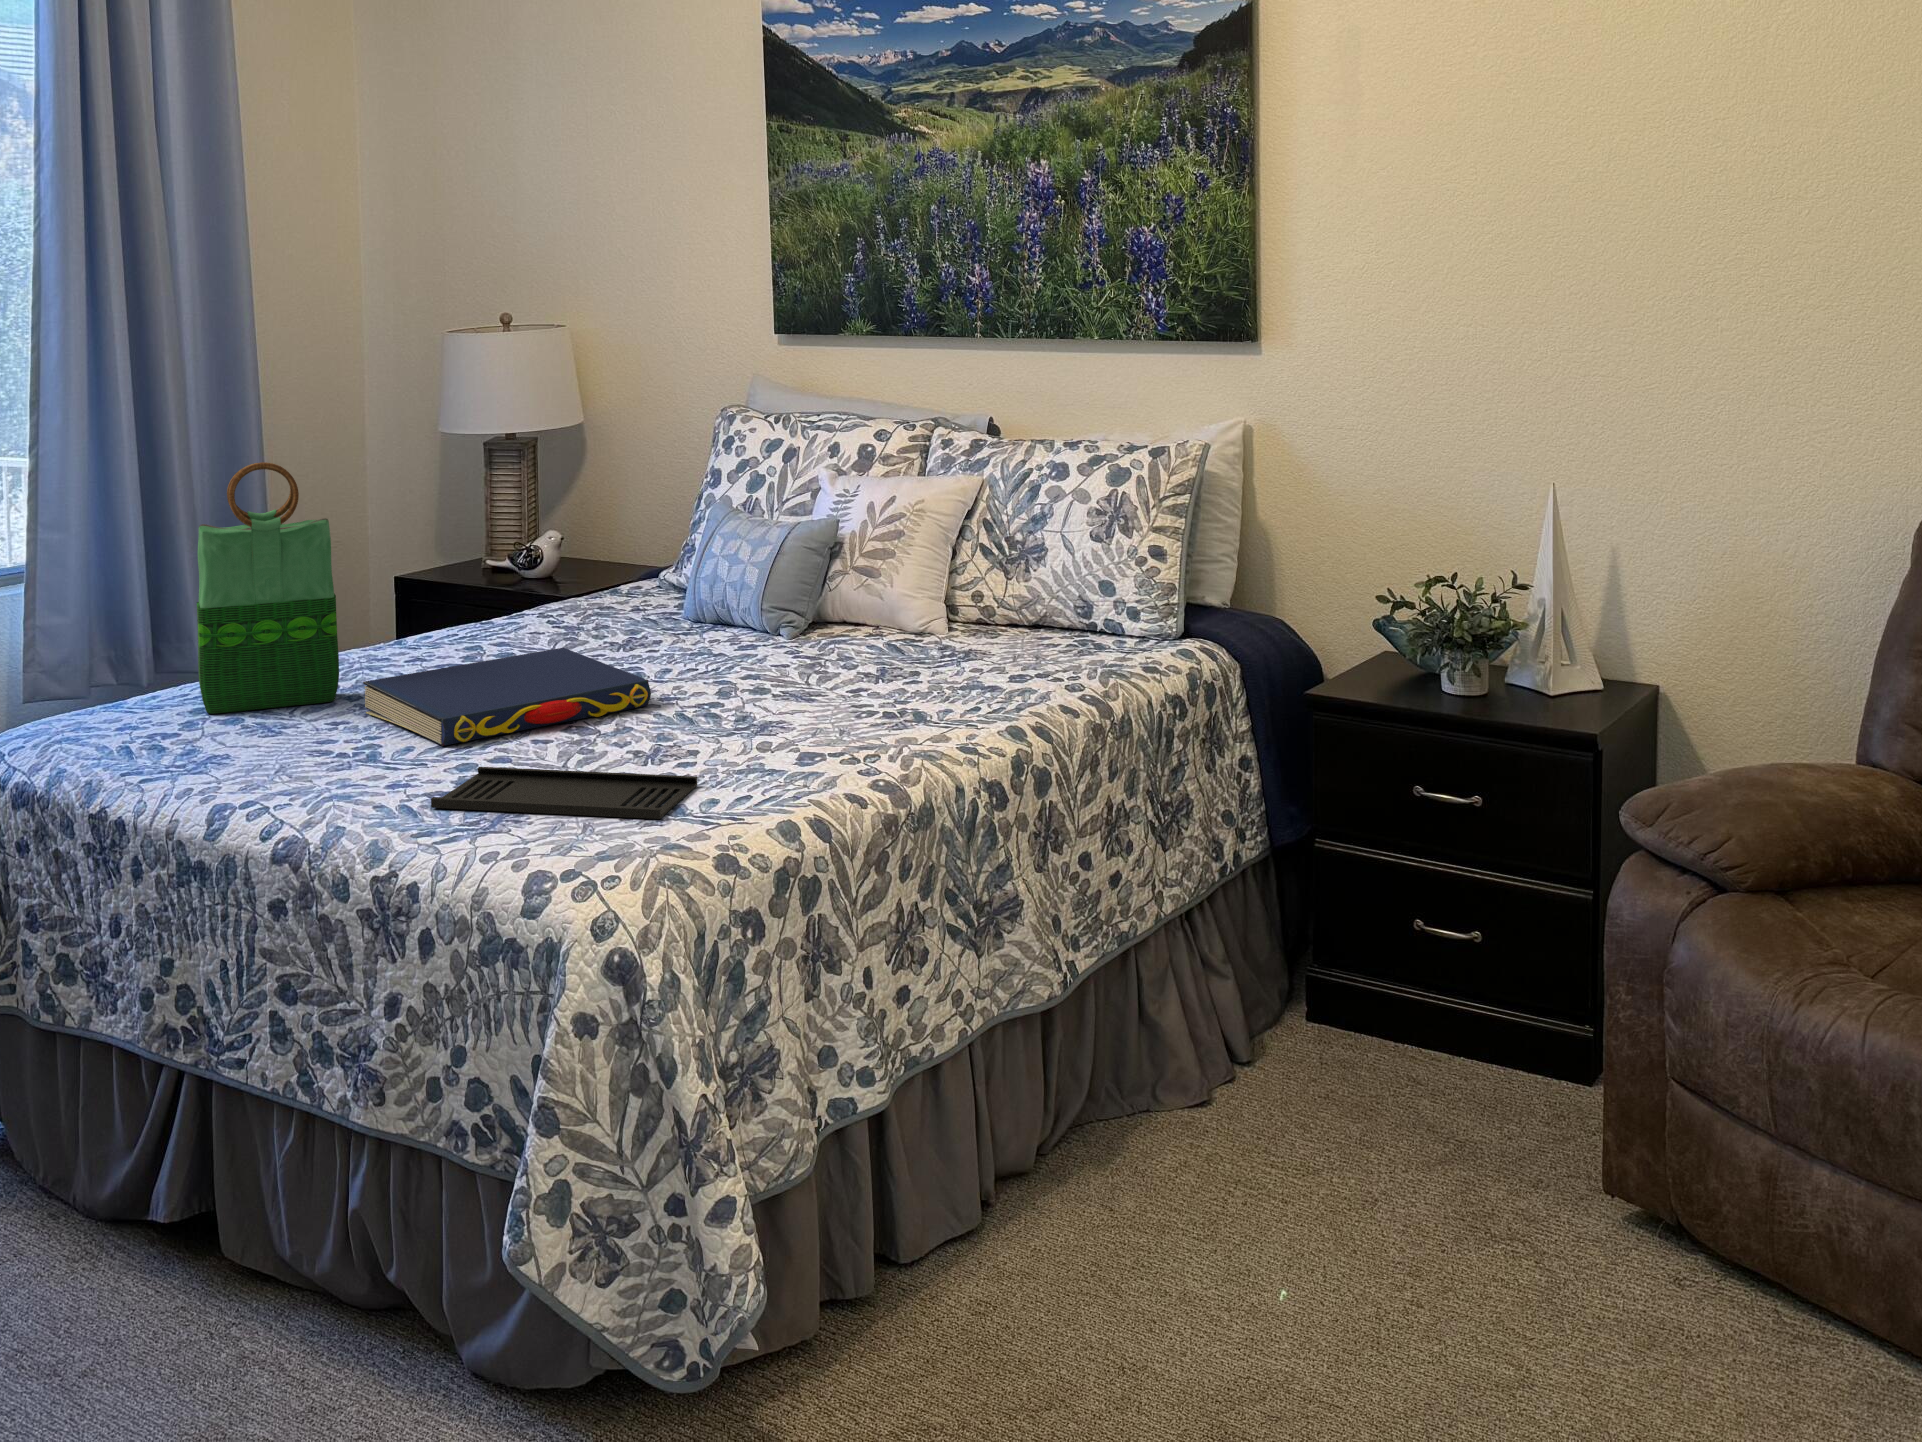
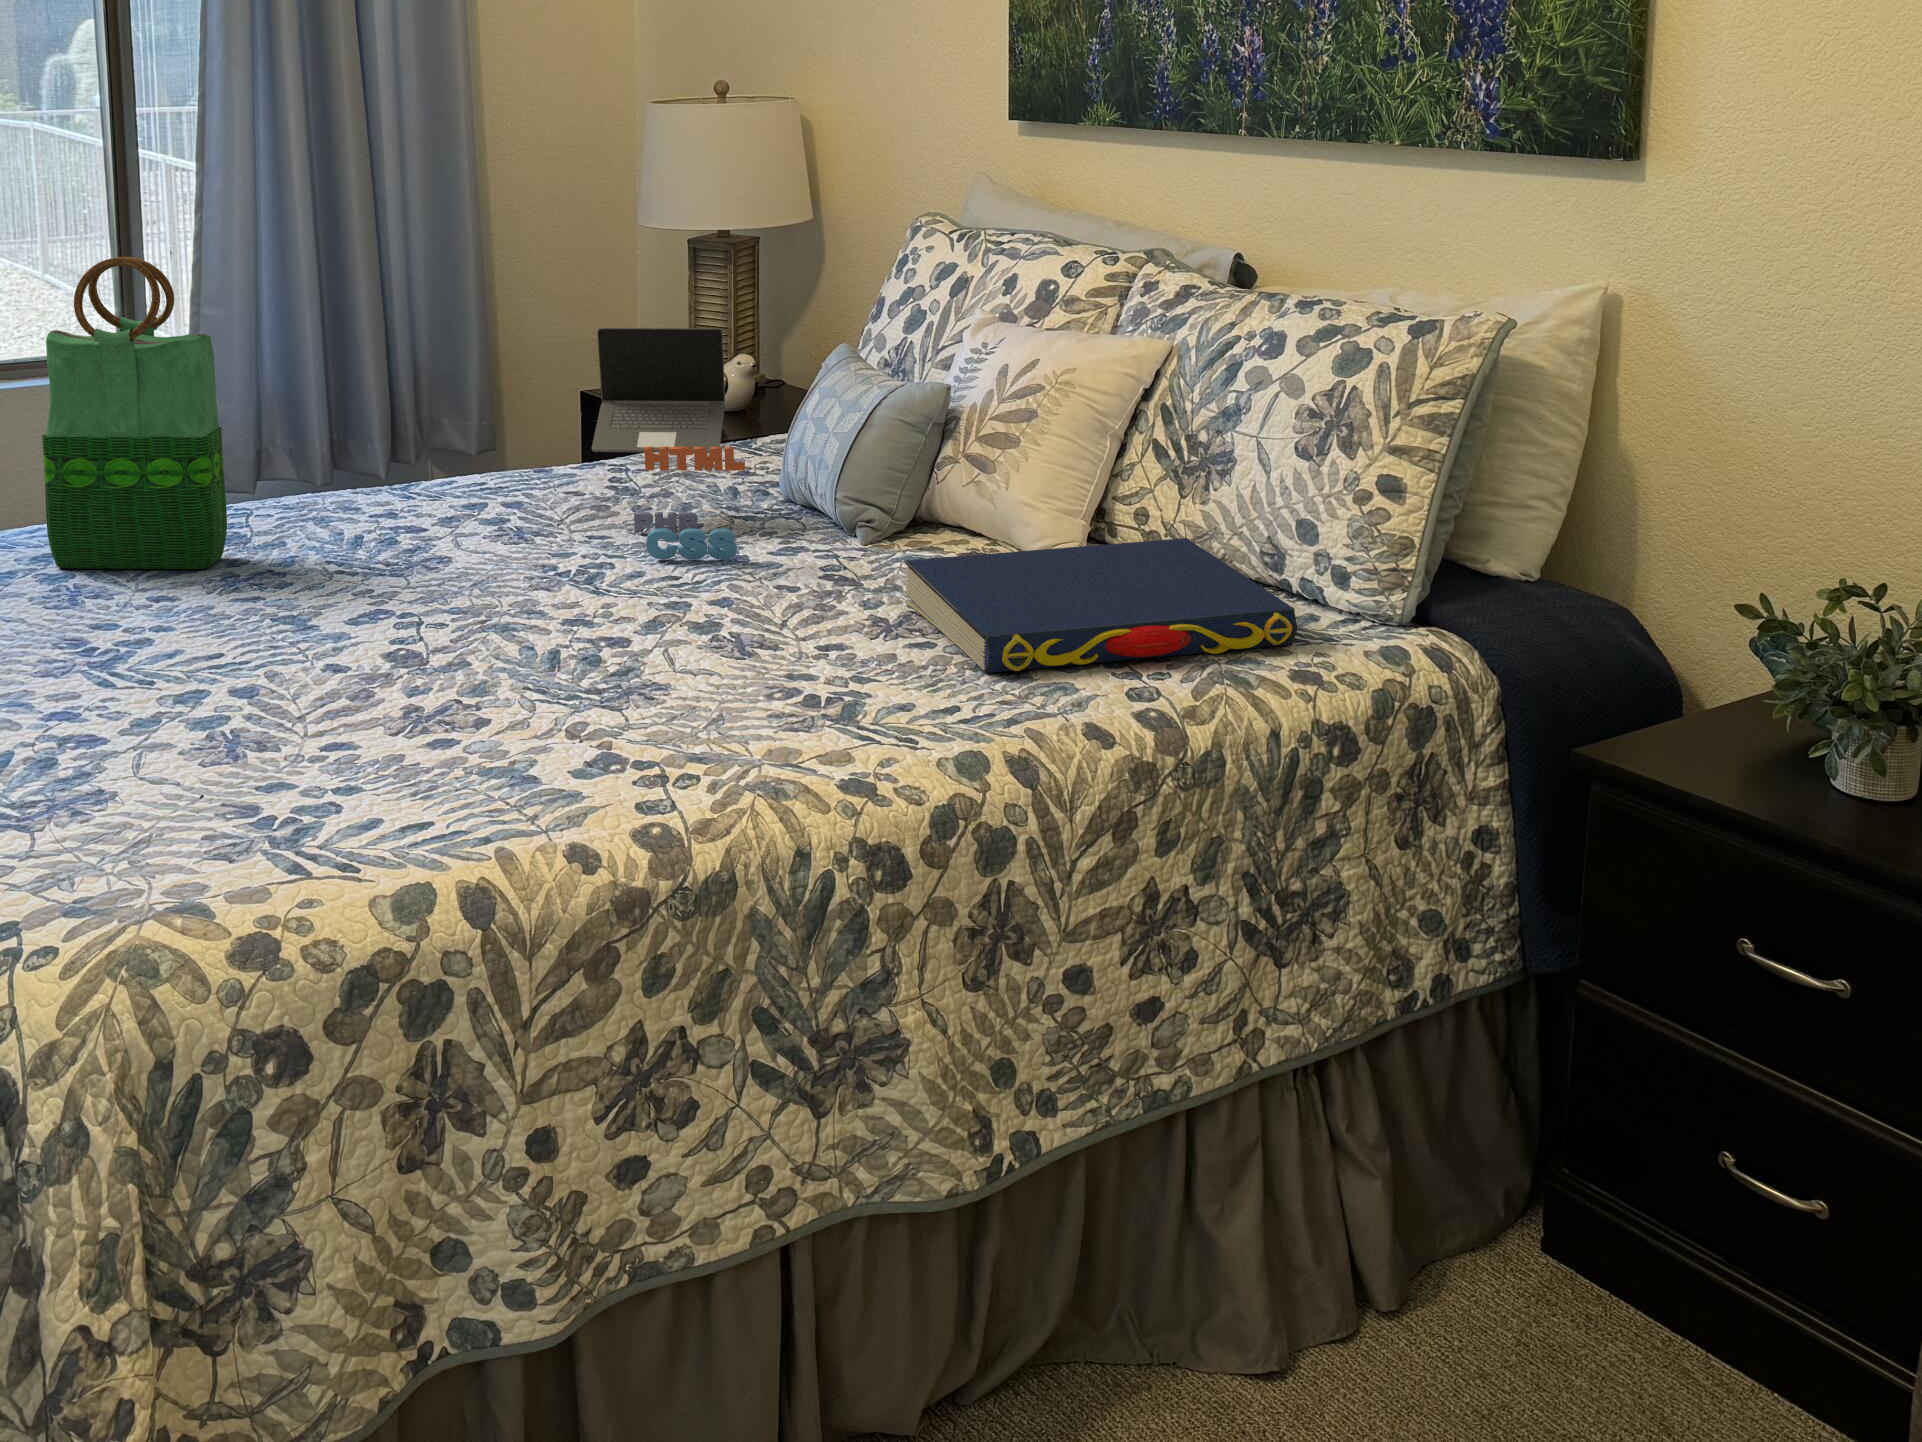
laptop: none [573,493,726,659] -> present [592,328,745,560]
book: present [363,648,651,746] -> present [904,538,1297,673]
tray: present [431,767,697,819] -> none [42,707,399,844]

